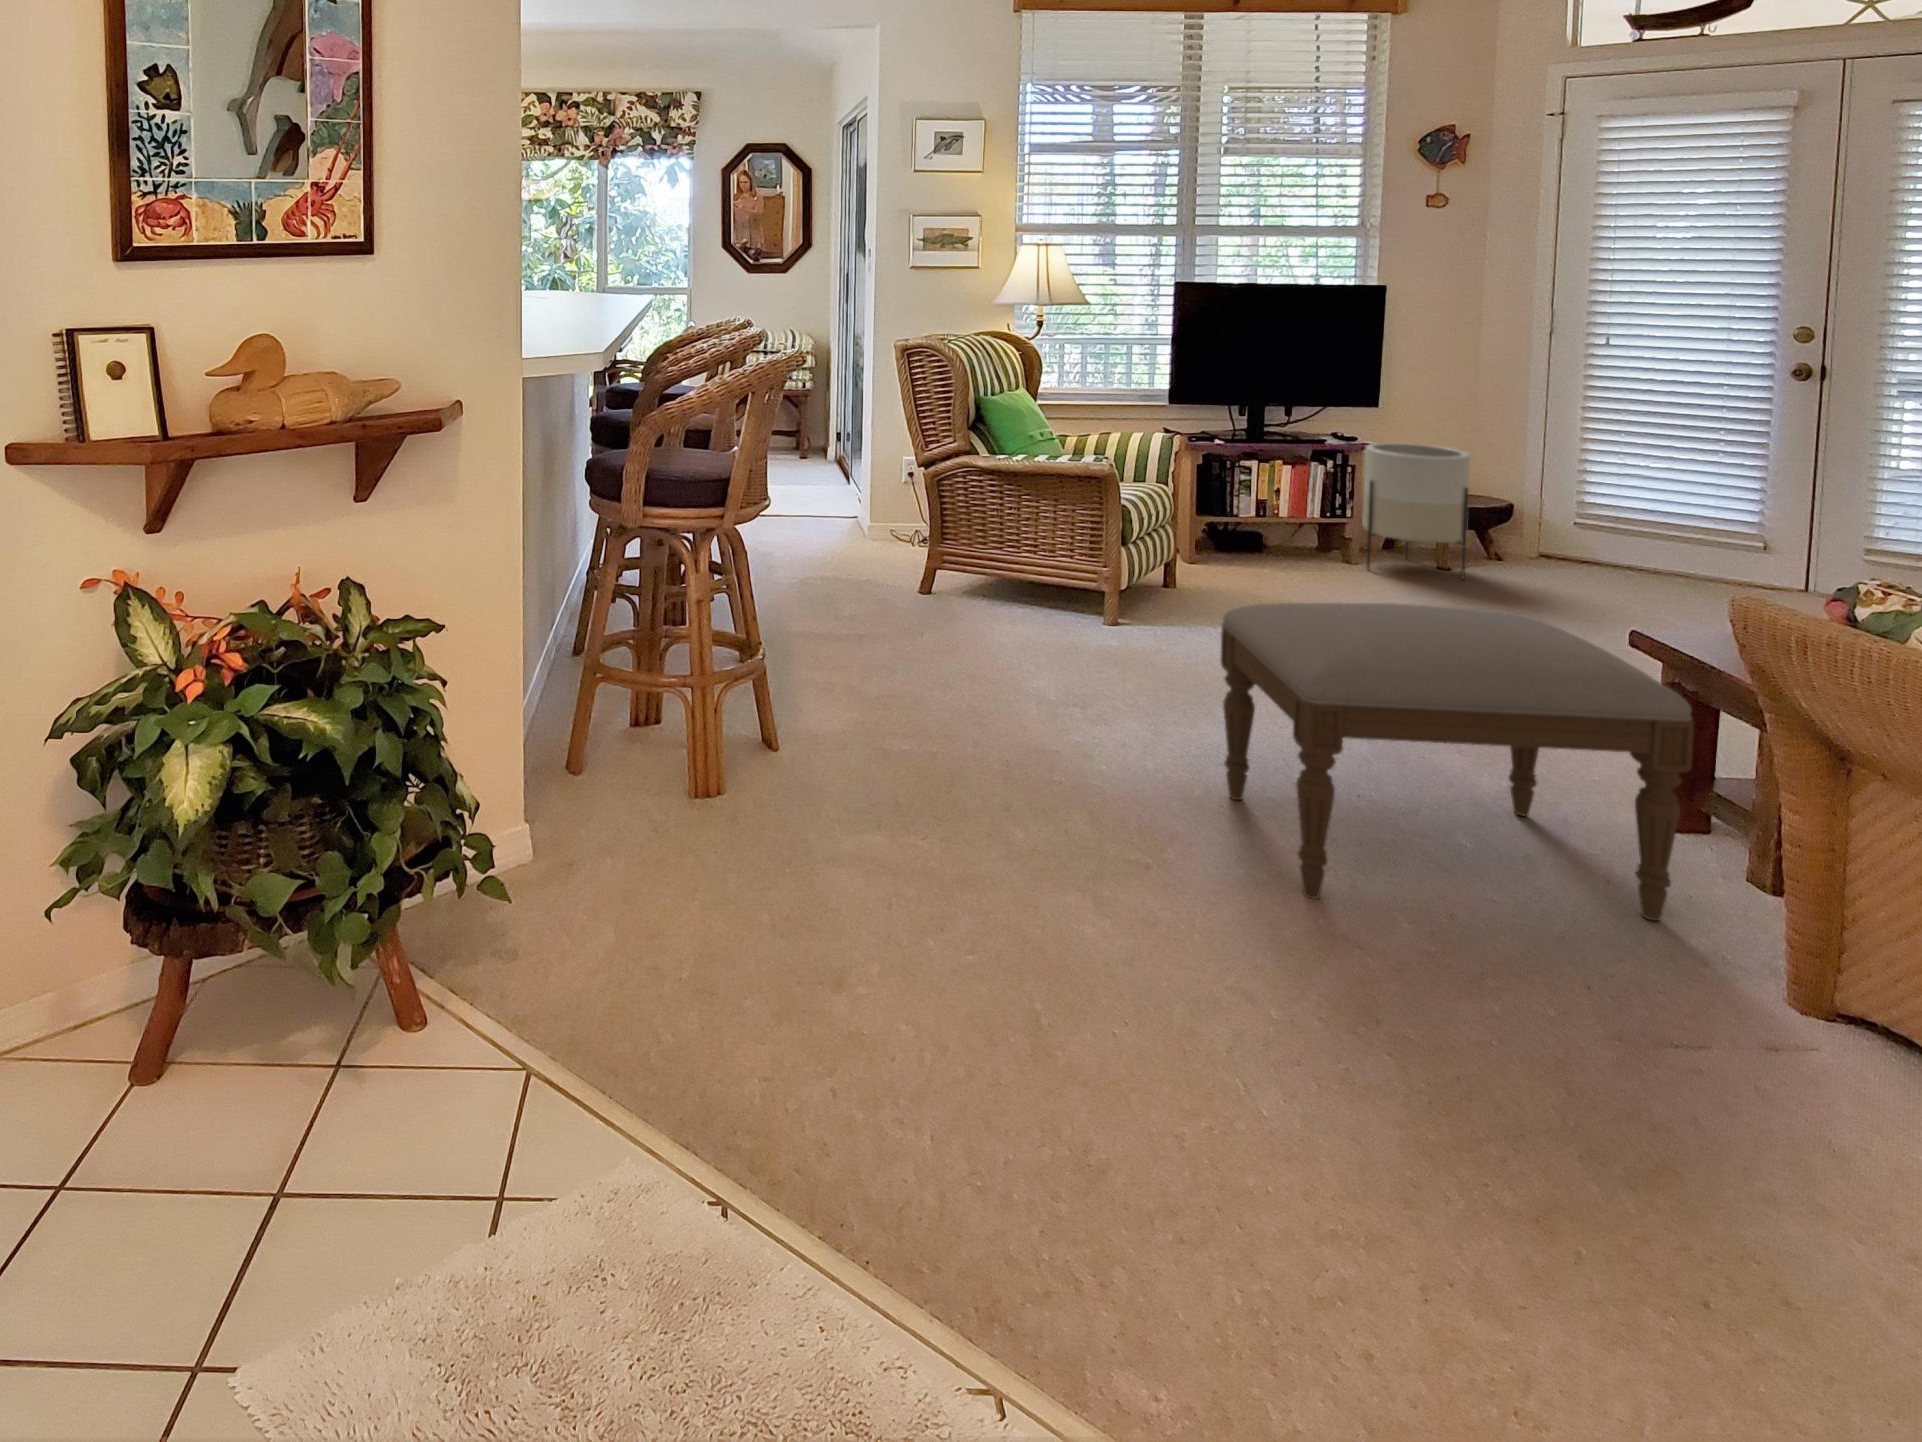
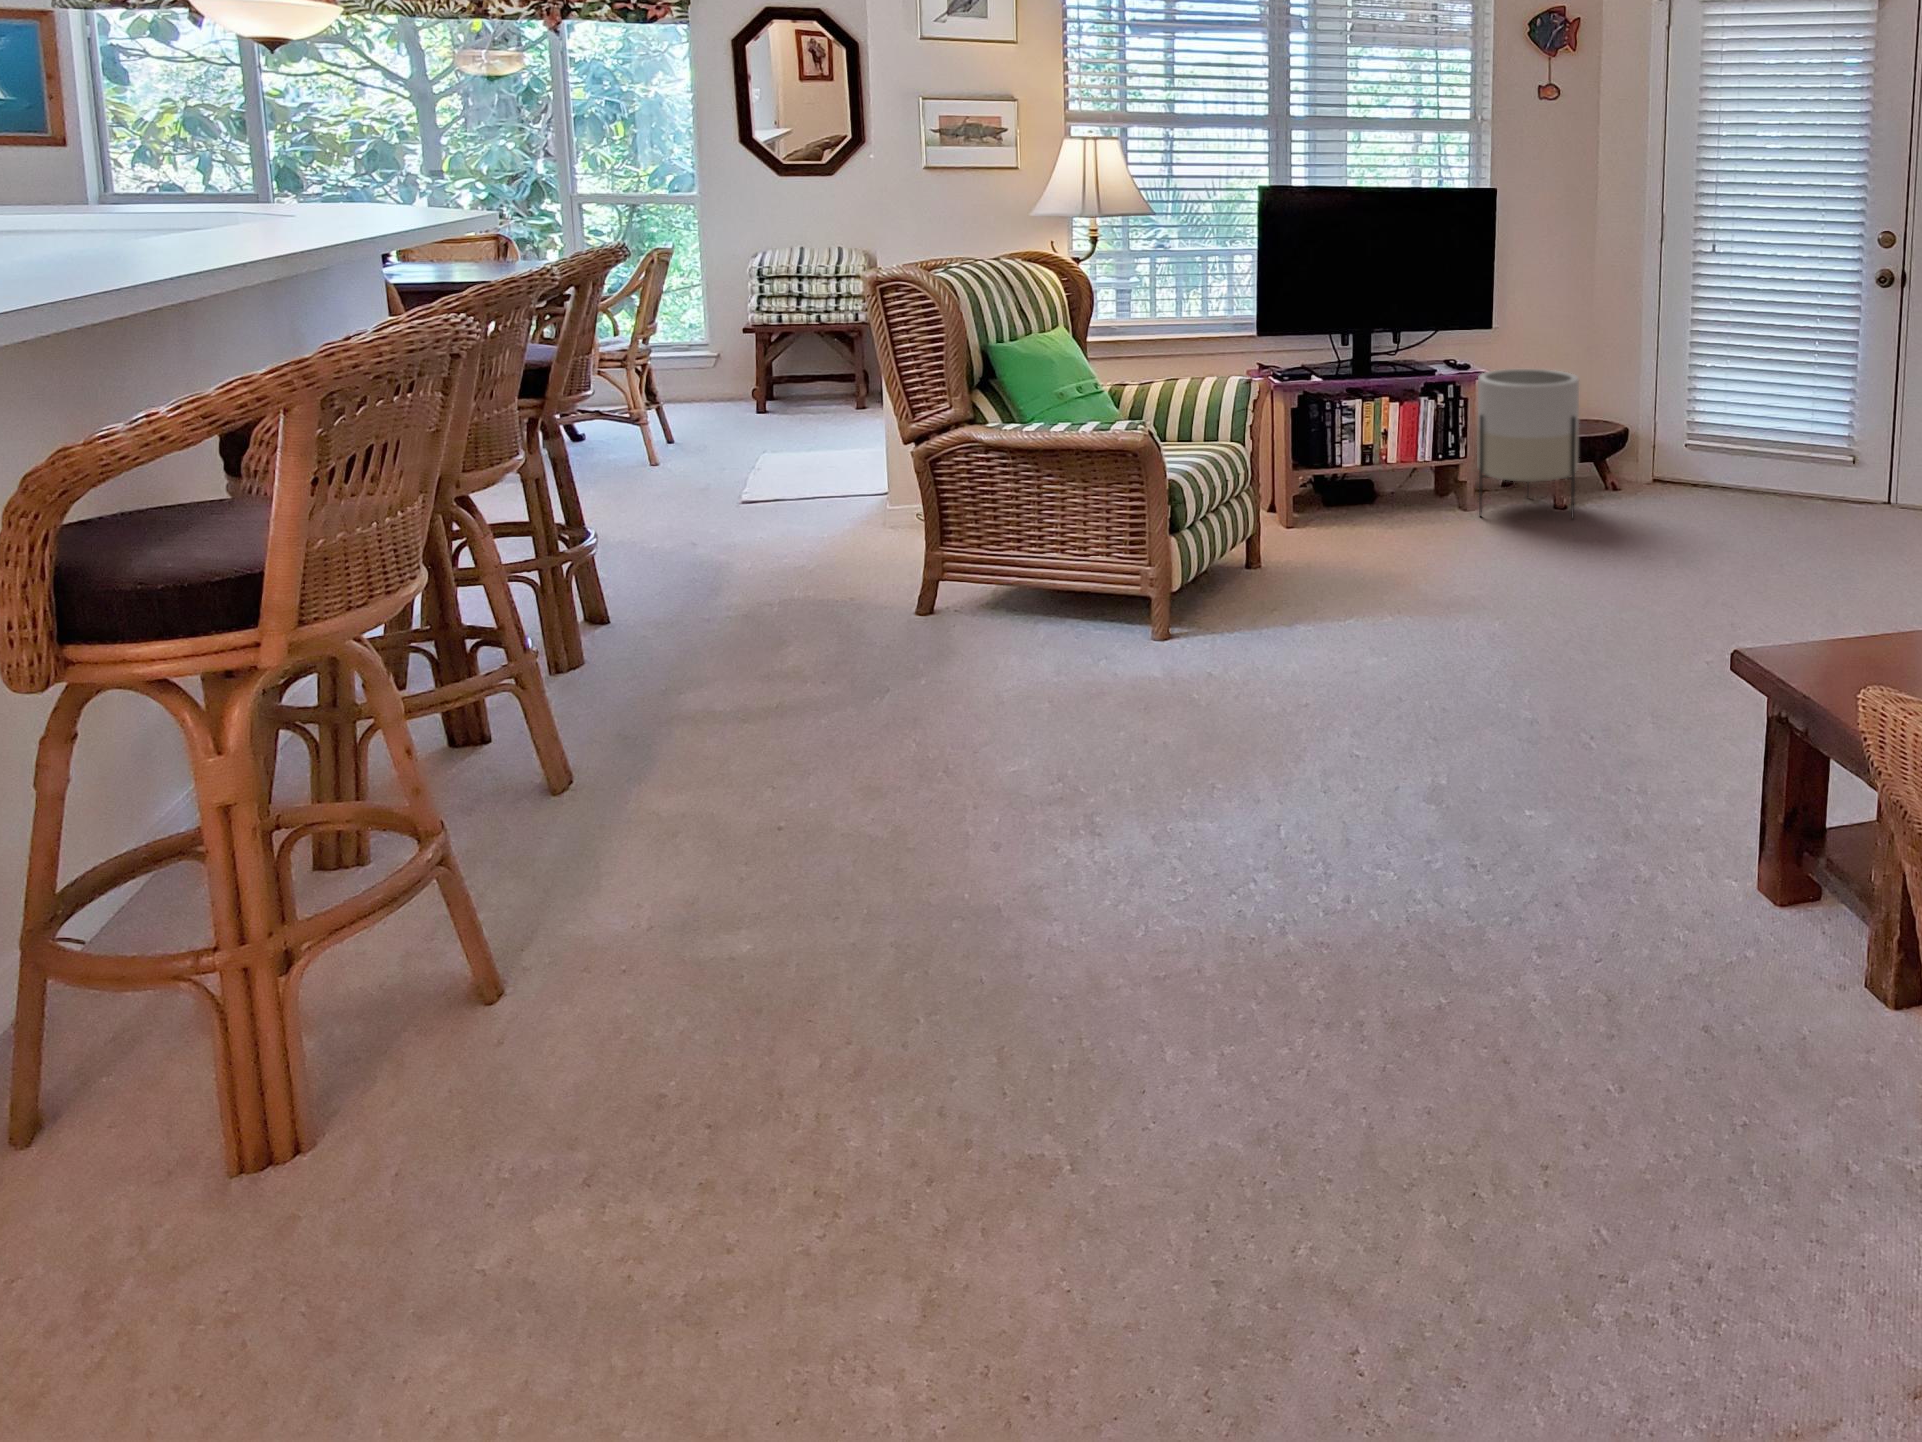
ottoman: present [1221,603,1694,921] -> none [1099,611,1585,1064]

